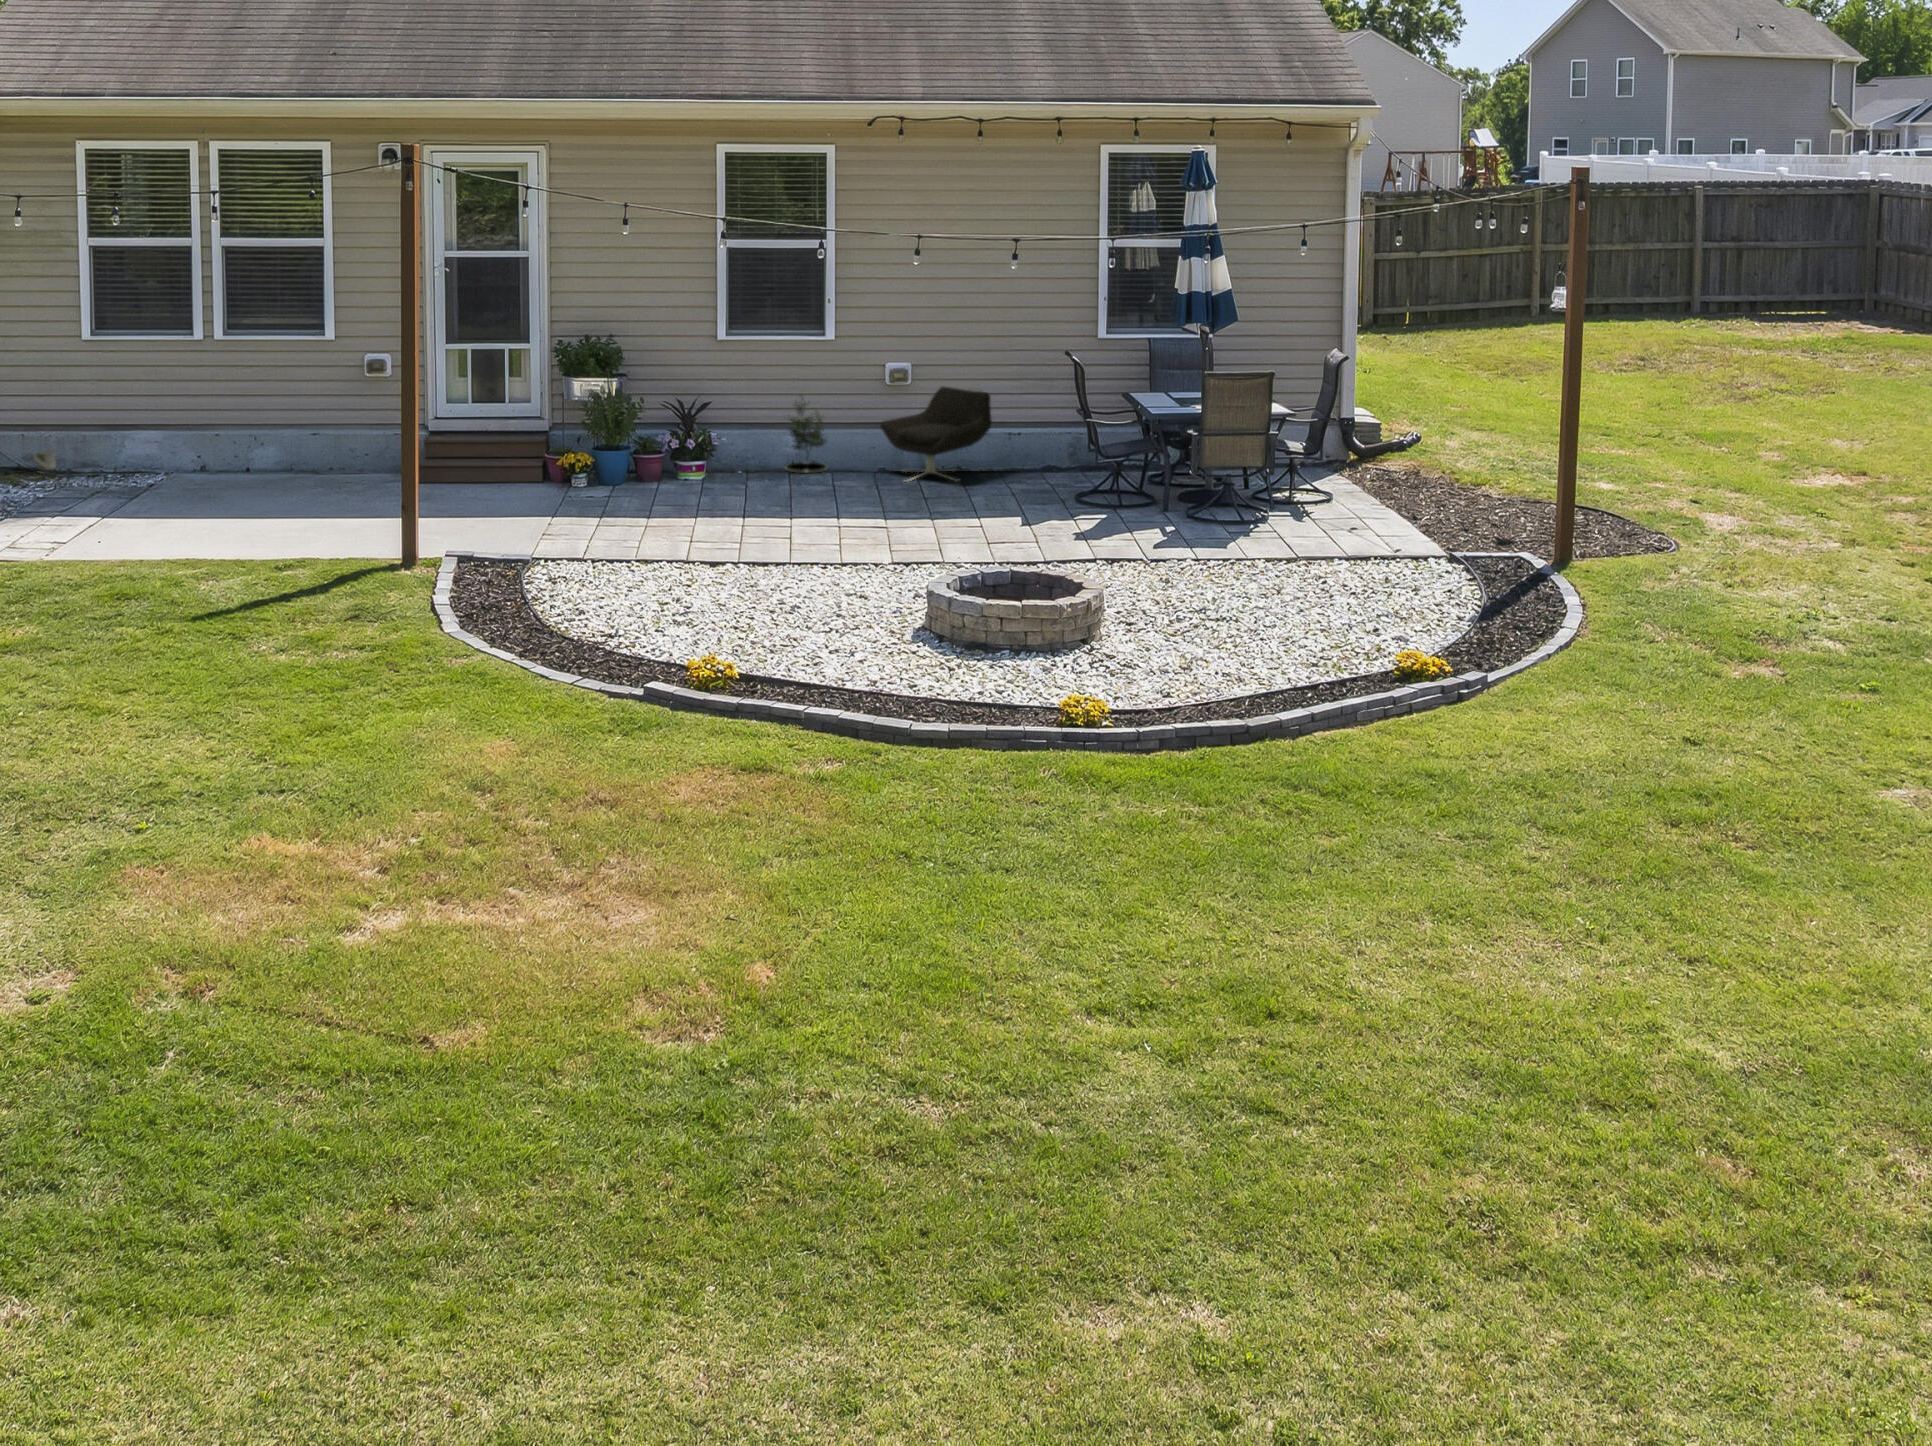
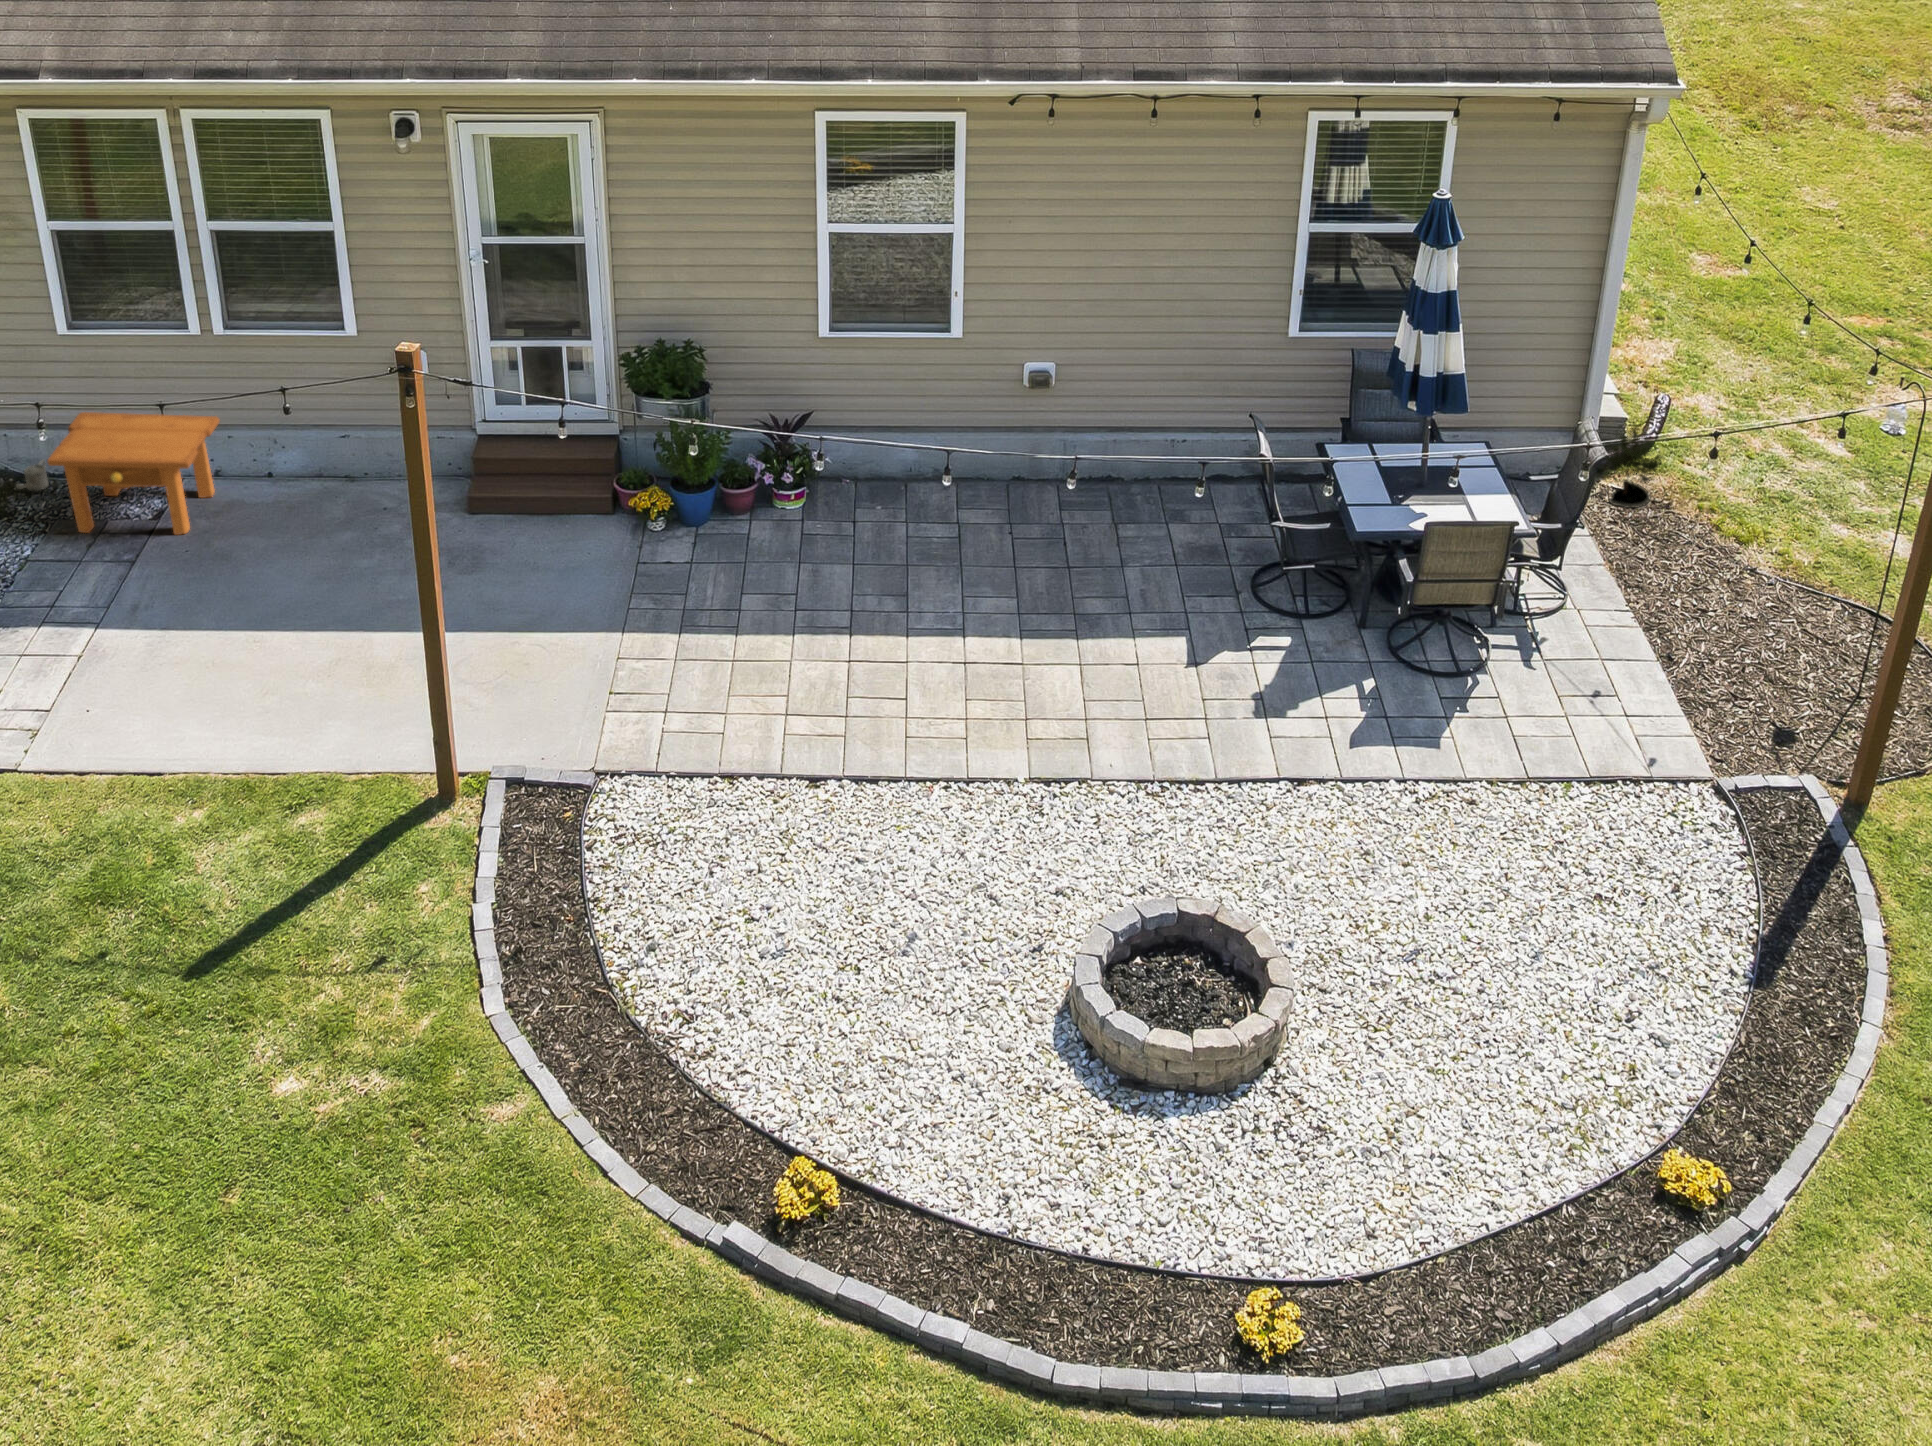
lounge chair: present [880,386,992,482] -> none [1015,407,1152,548]
potted tree: present [785,395,828,473] -> present [1599,422,1662,508]
side table: none [64,397,213,484] -> present [47,412,220,535]

